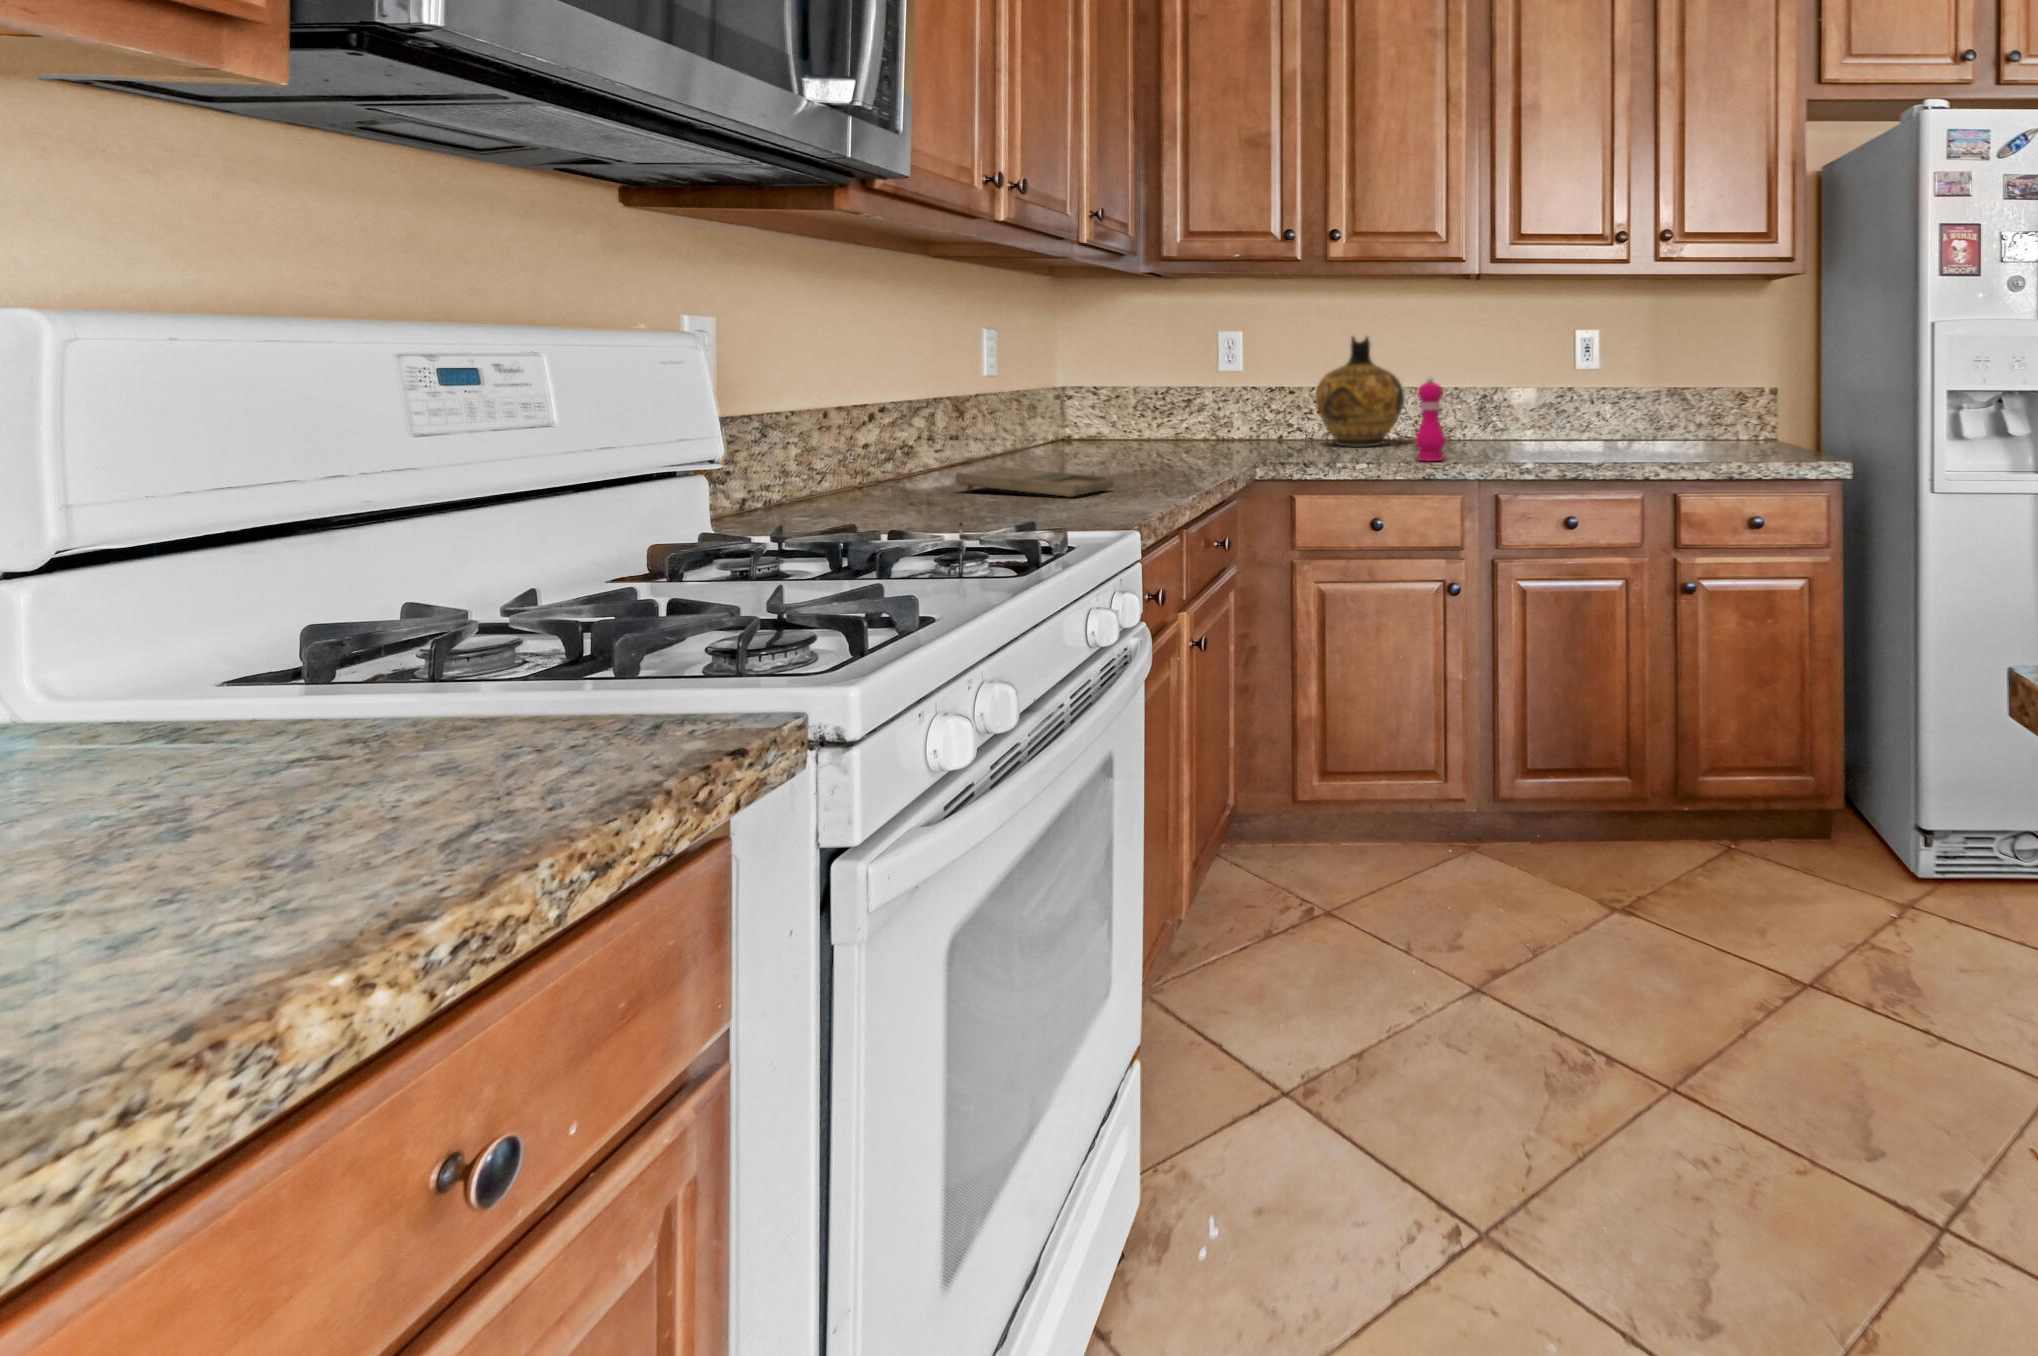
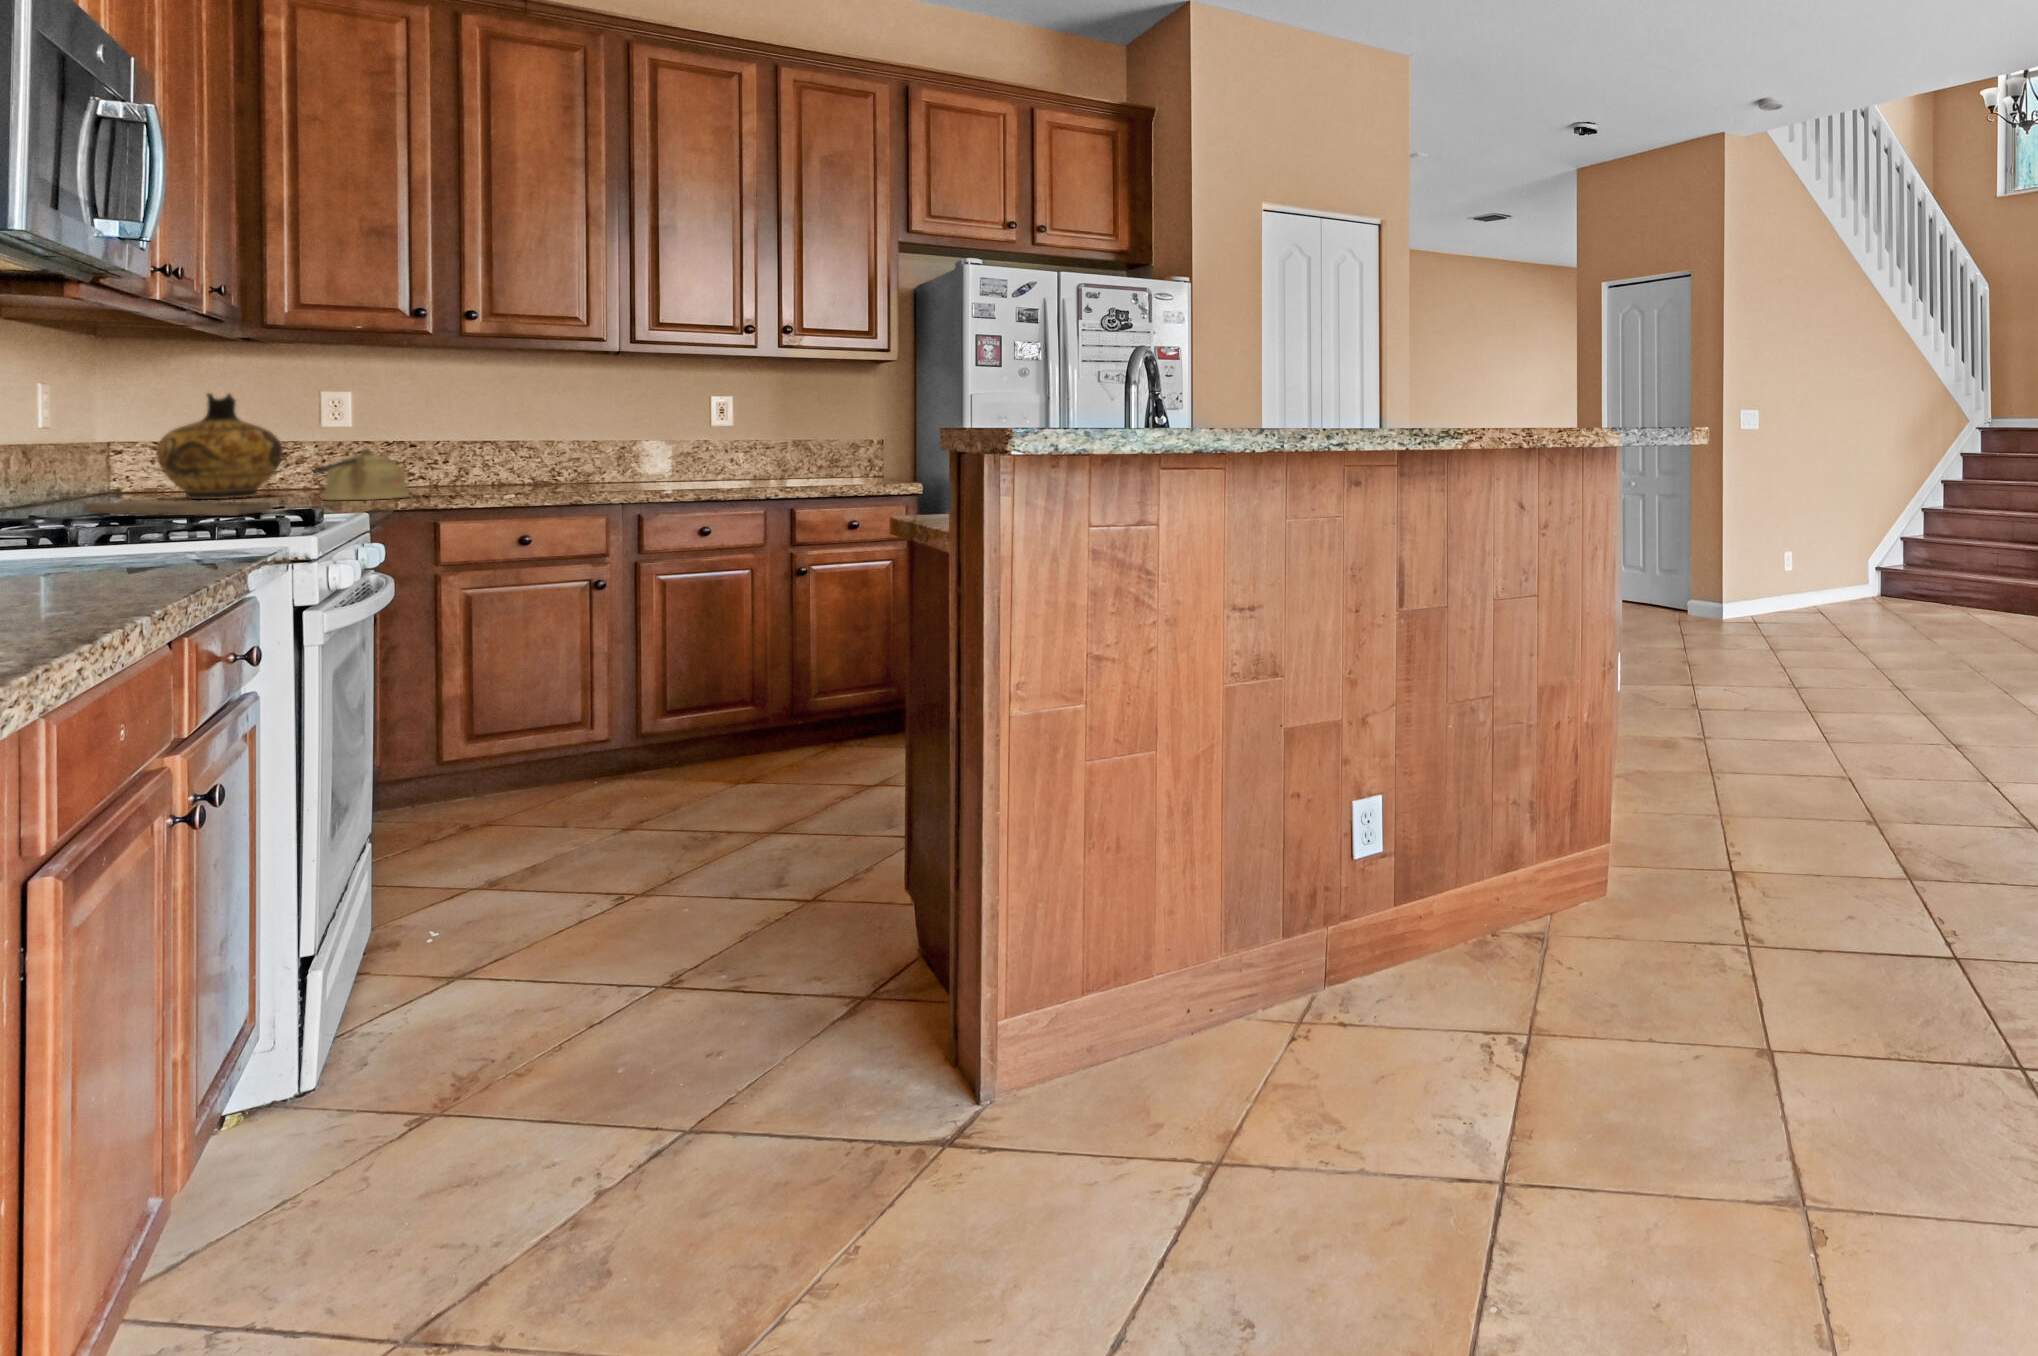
ceramic jug: present [1316,337,1404,447] -> present [156,393,283,499]
pepper mill: present [1415,376,1446,461] -> none [560,428,590,493]
kettle: none [1186,400,1274,463] -> present [313,449,409,500]

